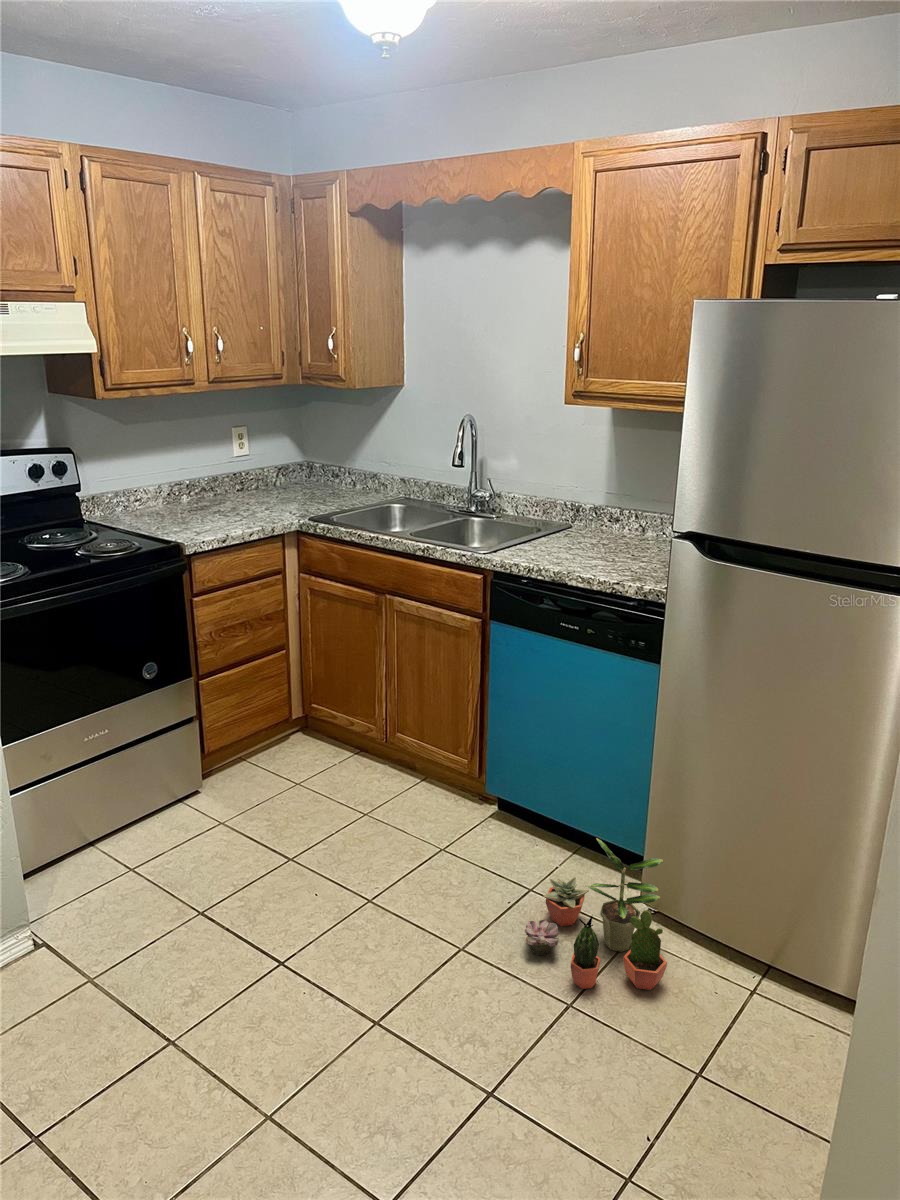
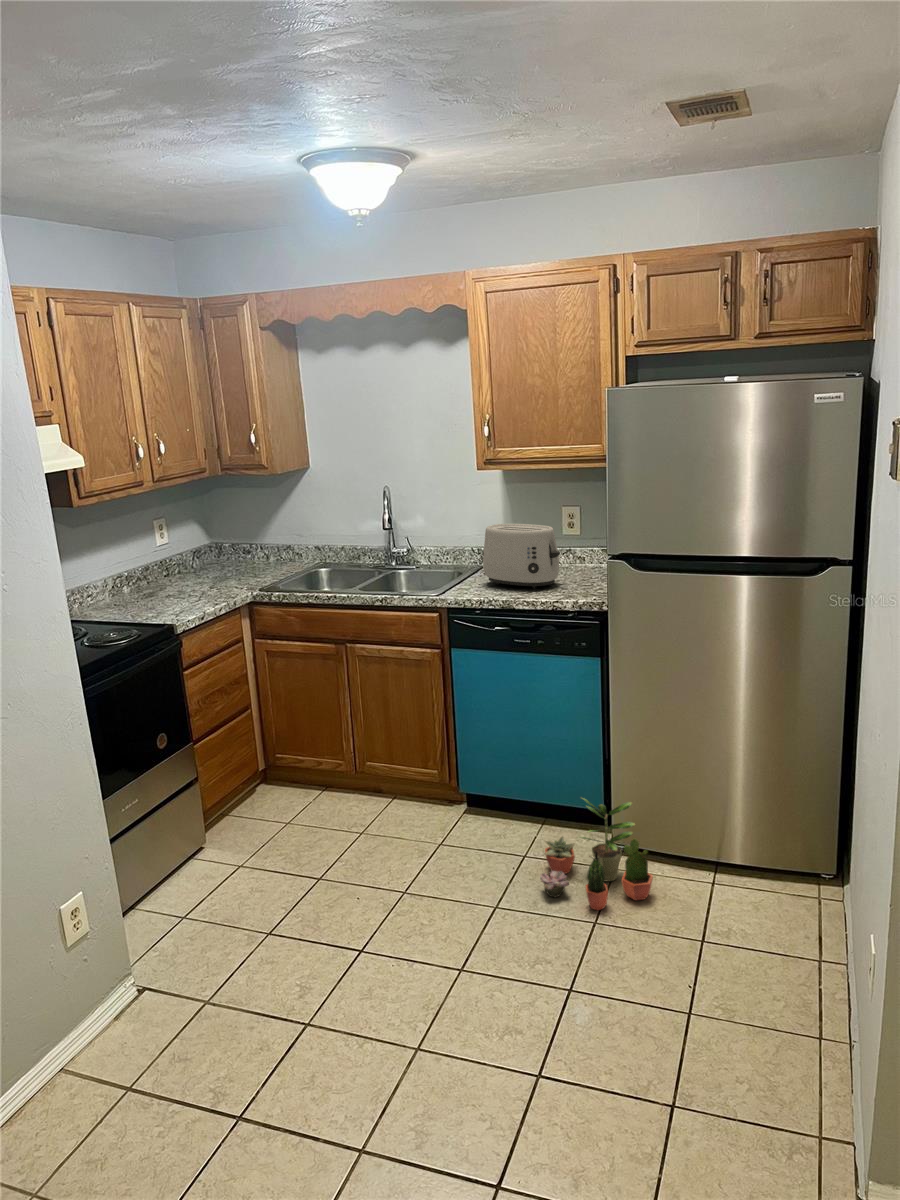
toaster: none [551,475,641,563] -> present [483,524,560,589]

